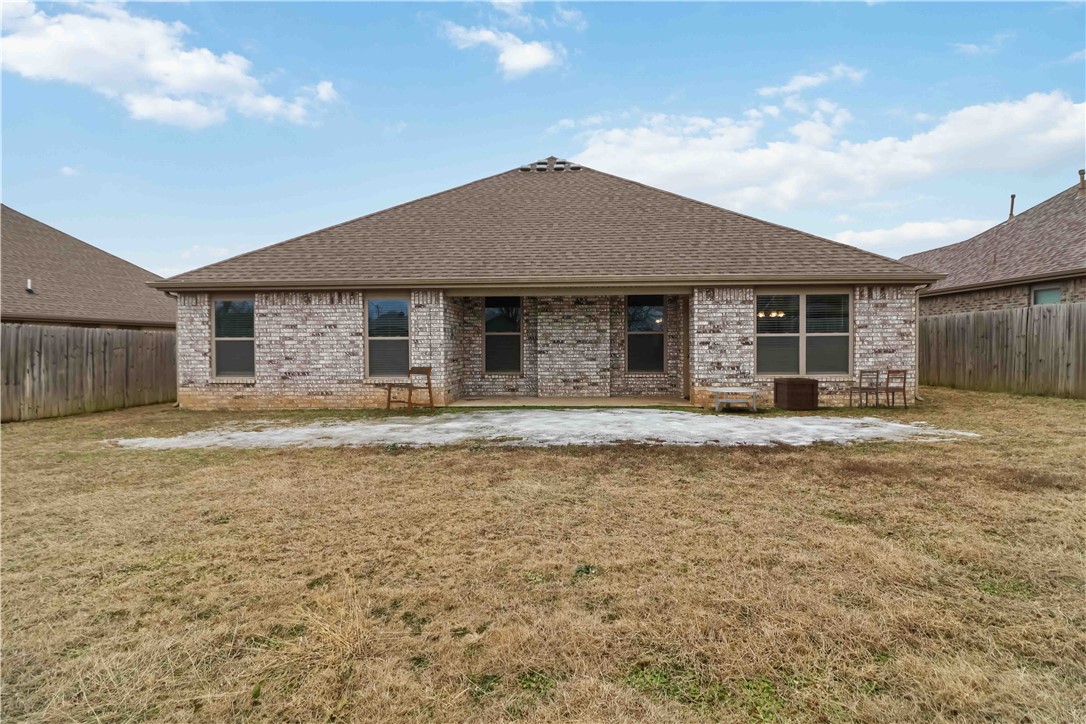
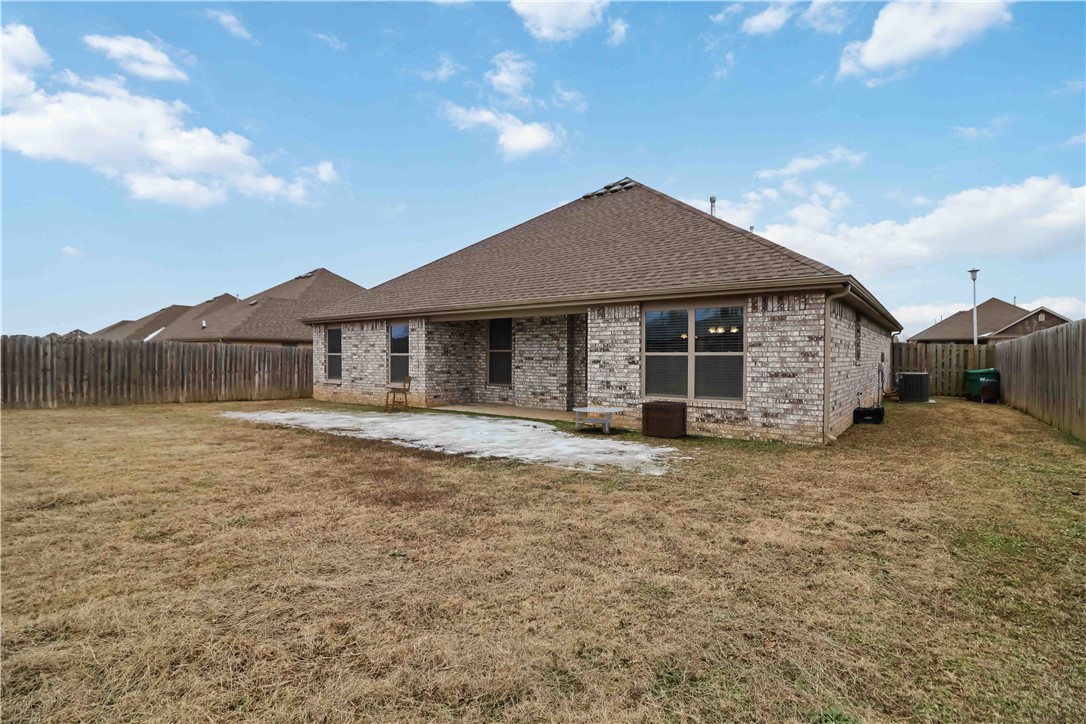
chair: present [850,370,907,409] -> none [727,397,789,448]

